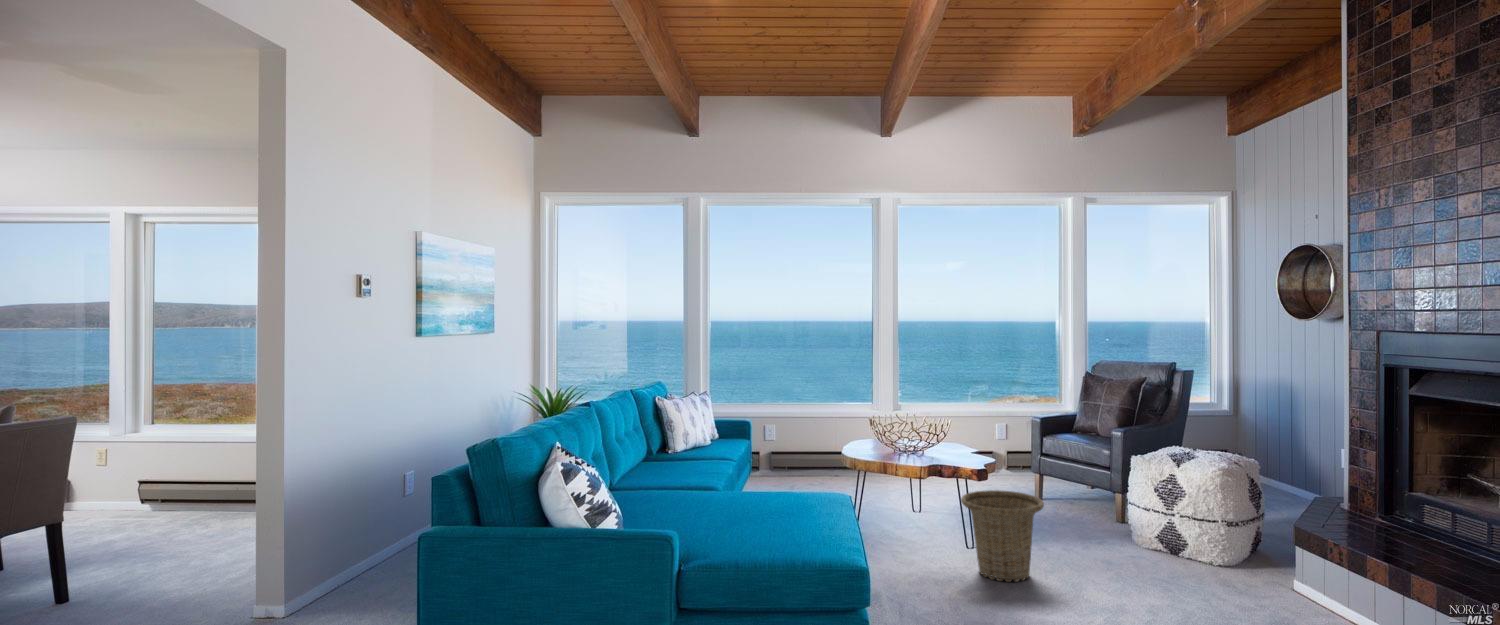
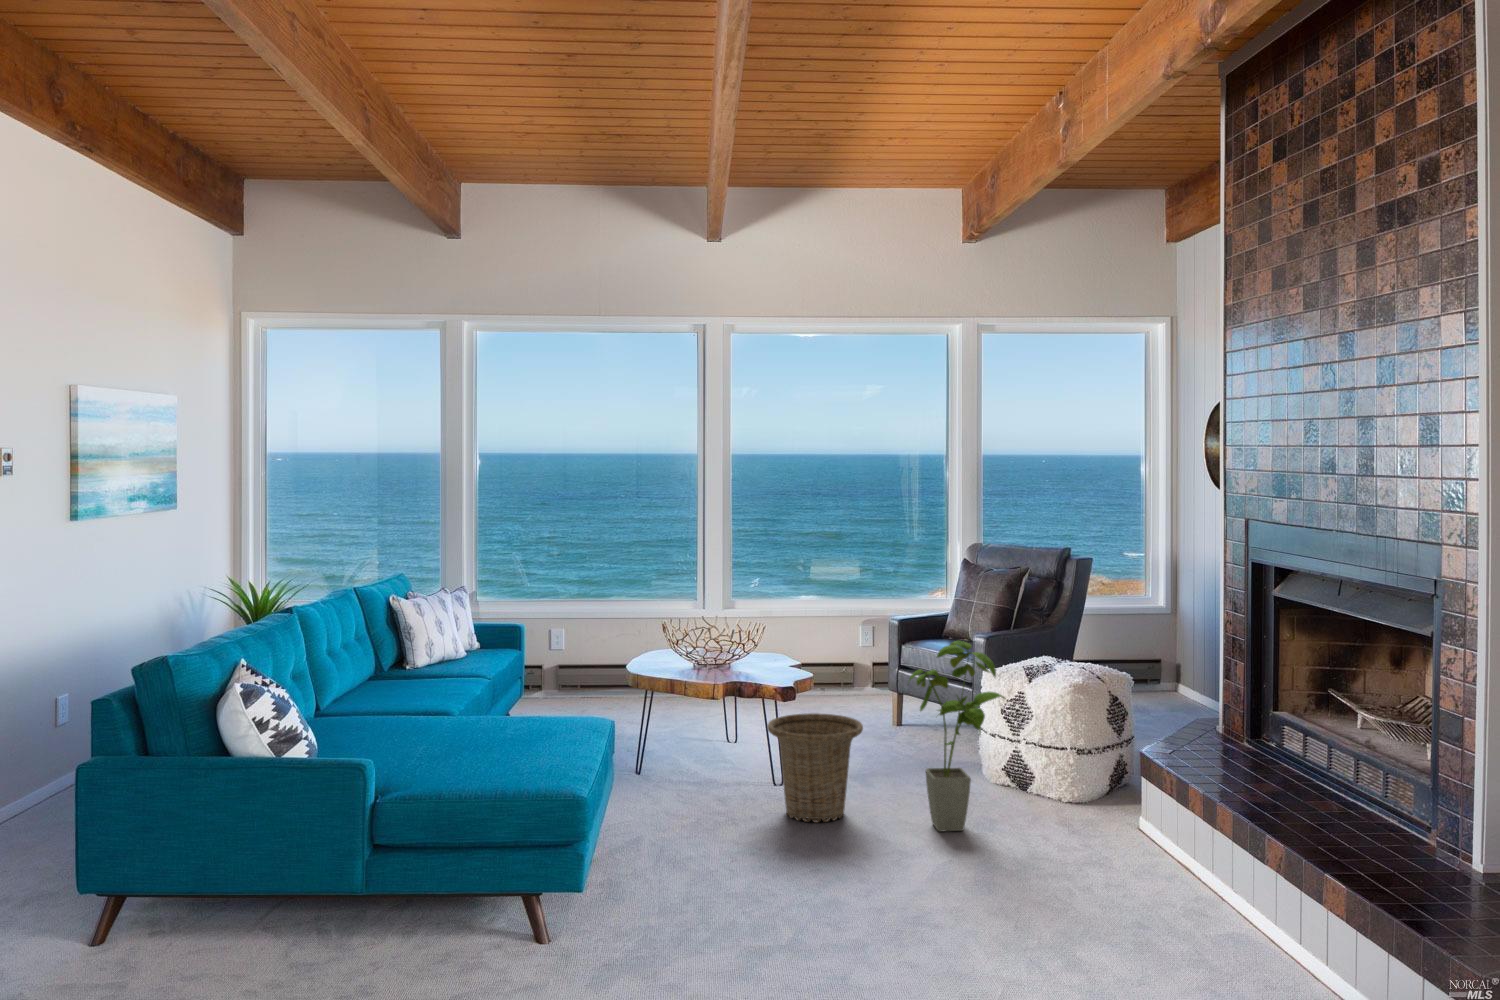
house plant: none [1083,431,1173,593] -> present [909,641,1005,831]

